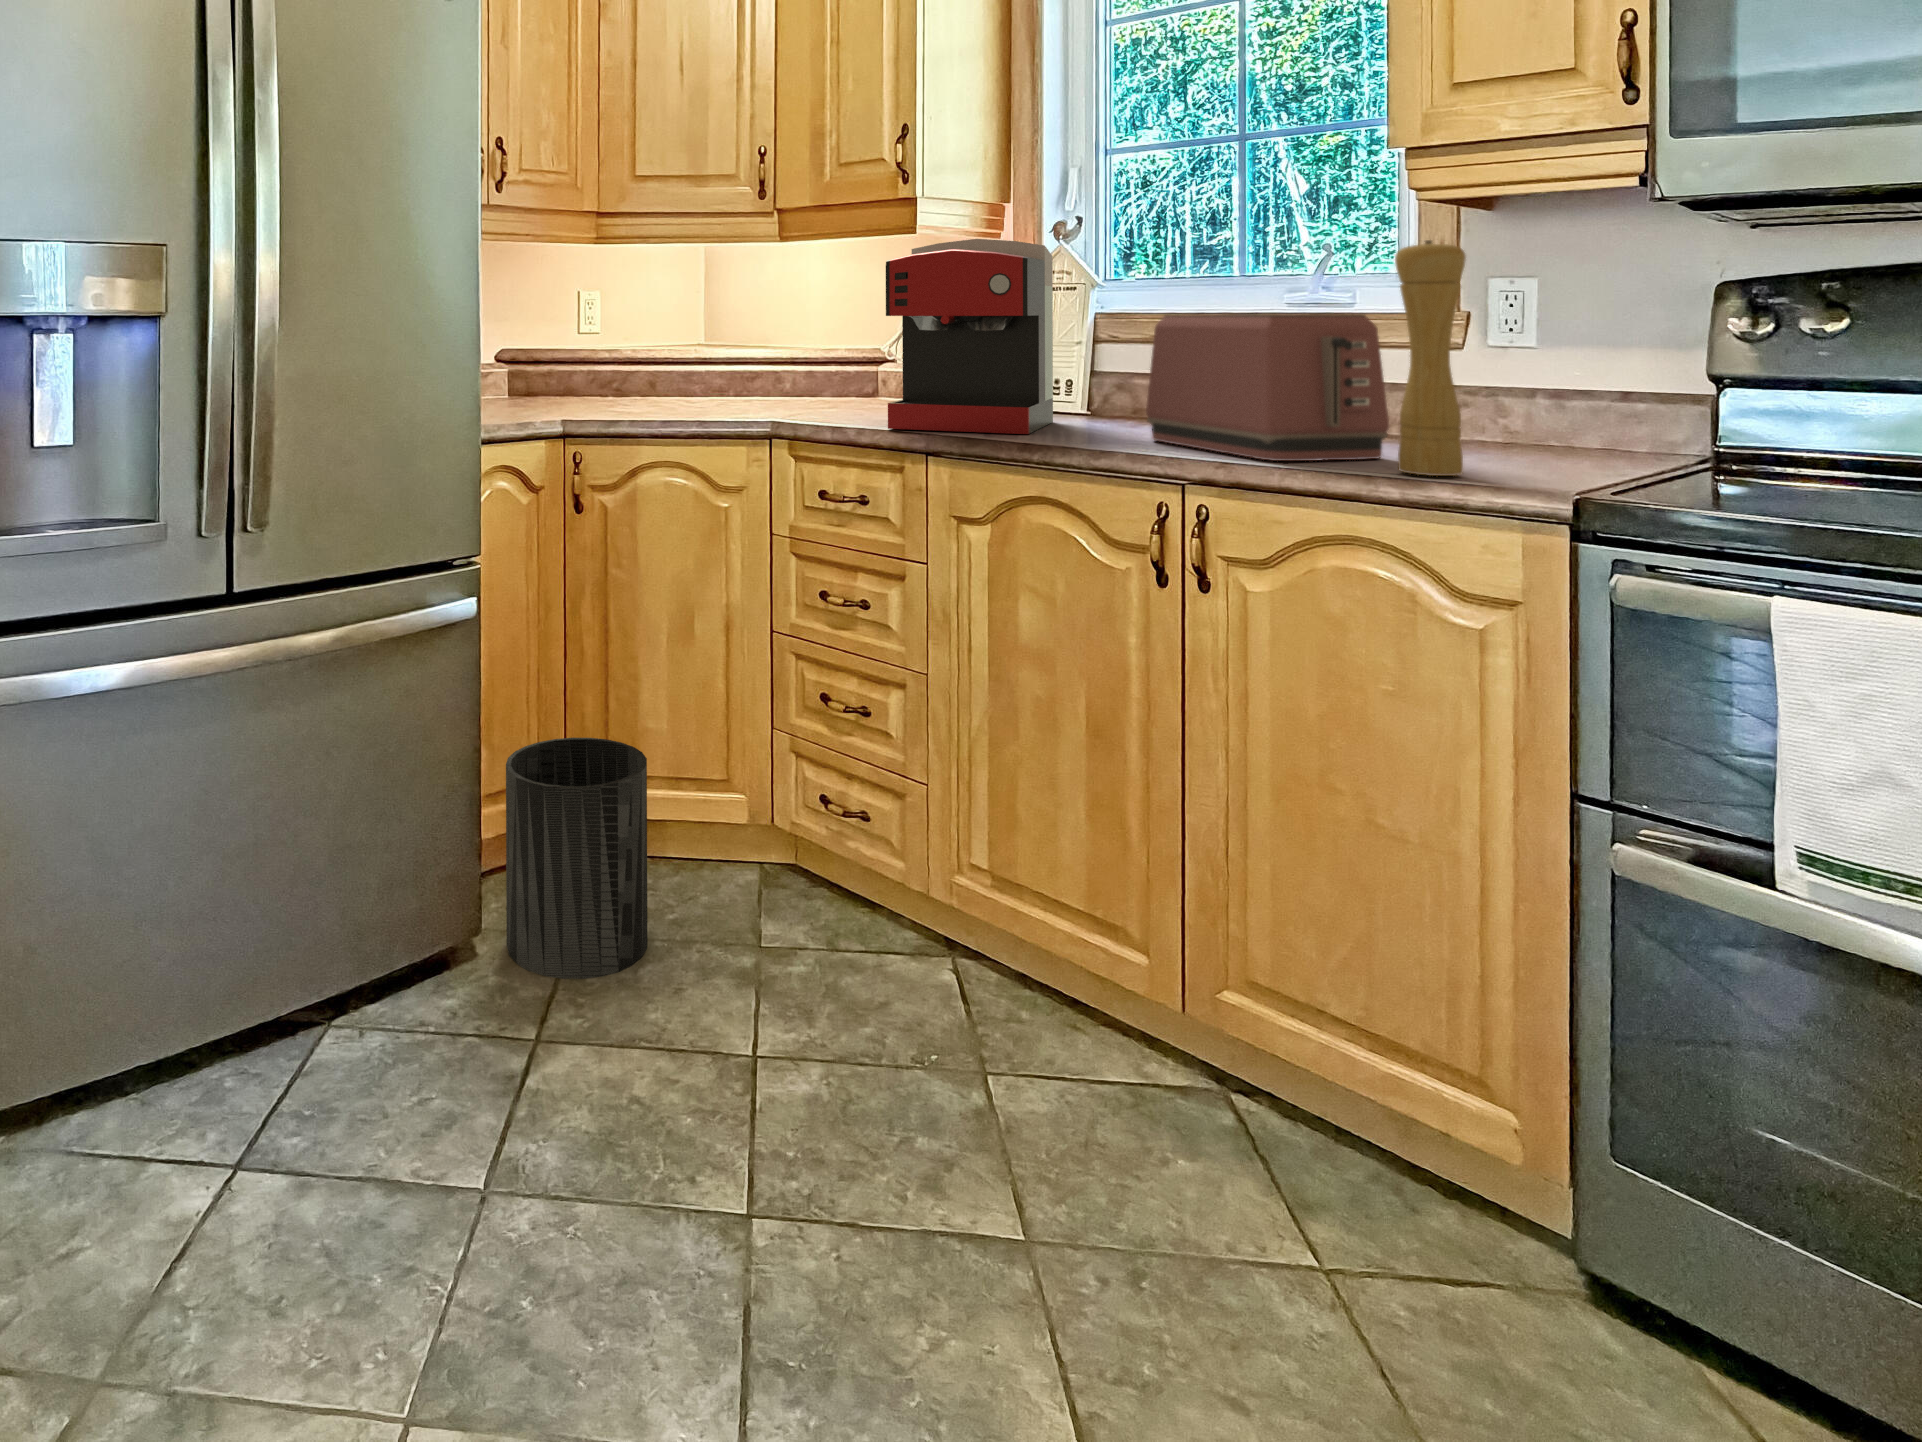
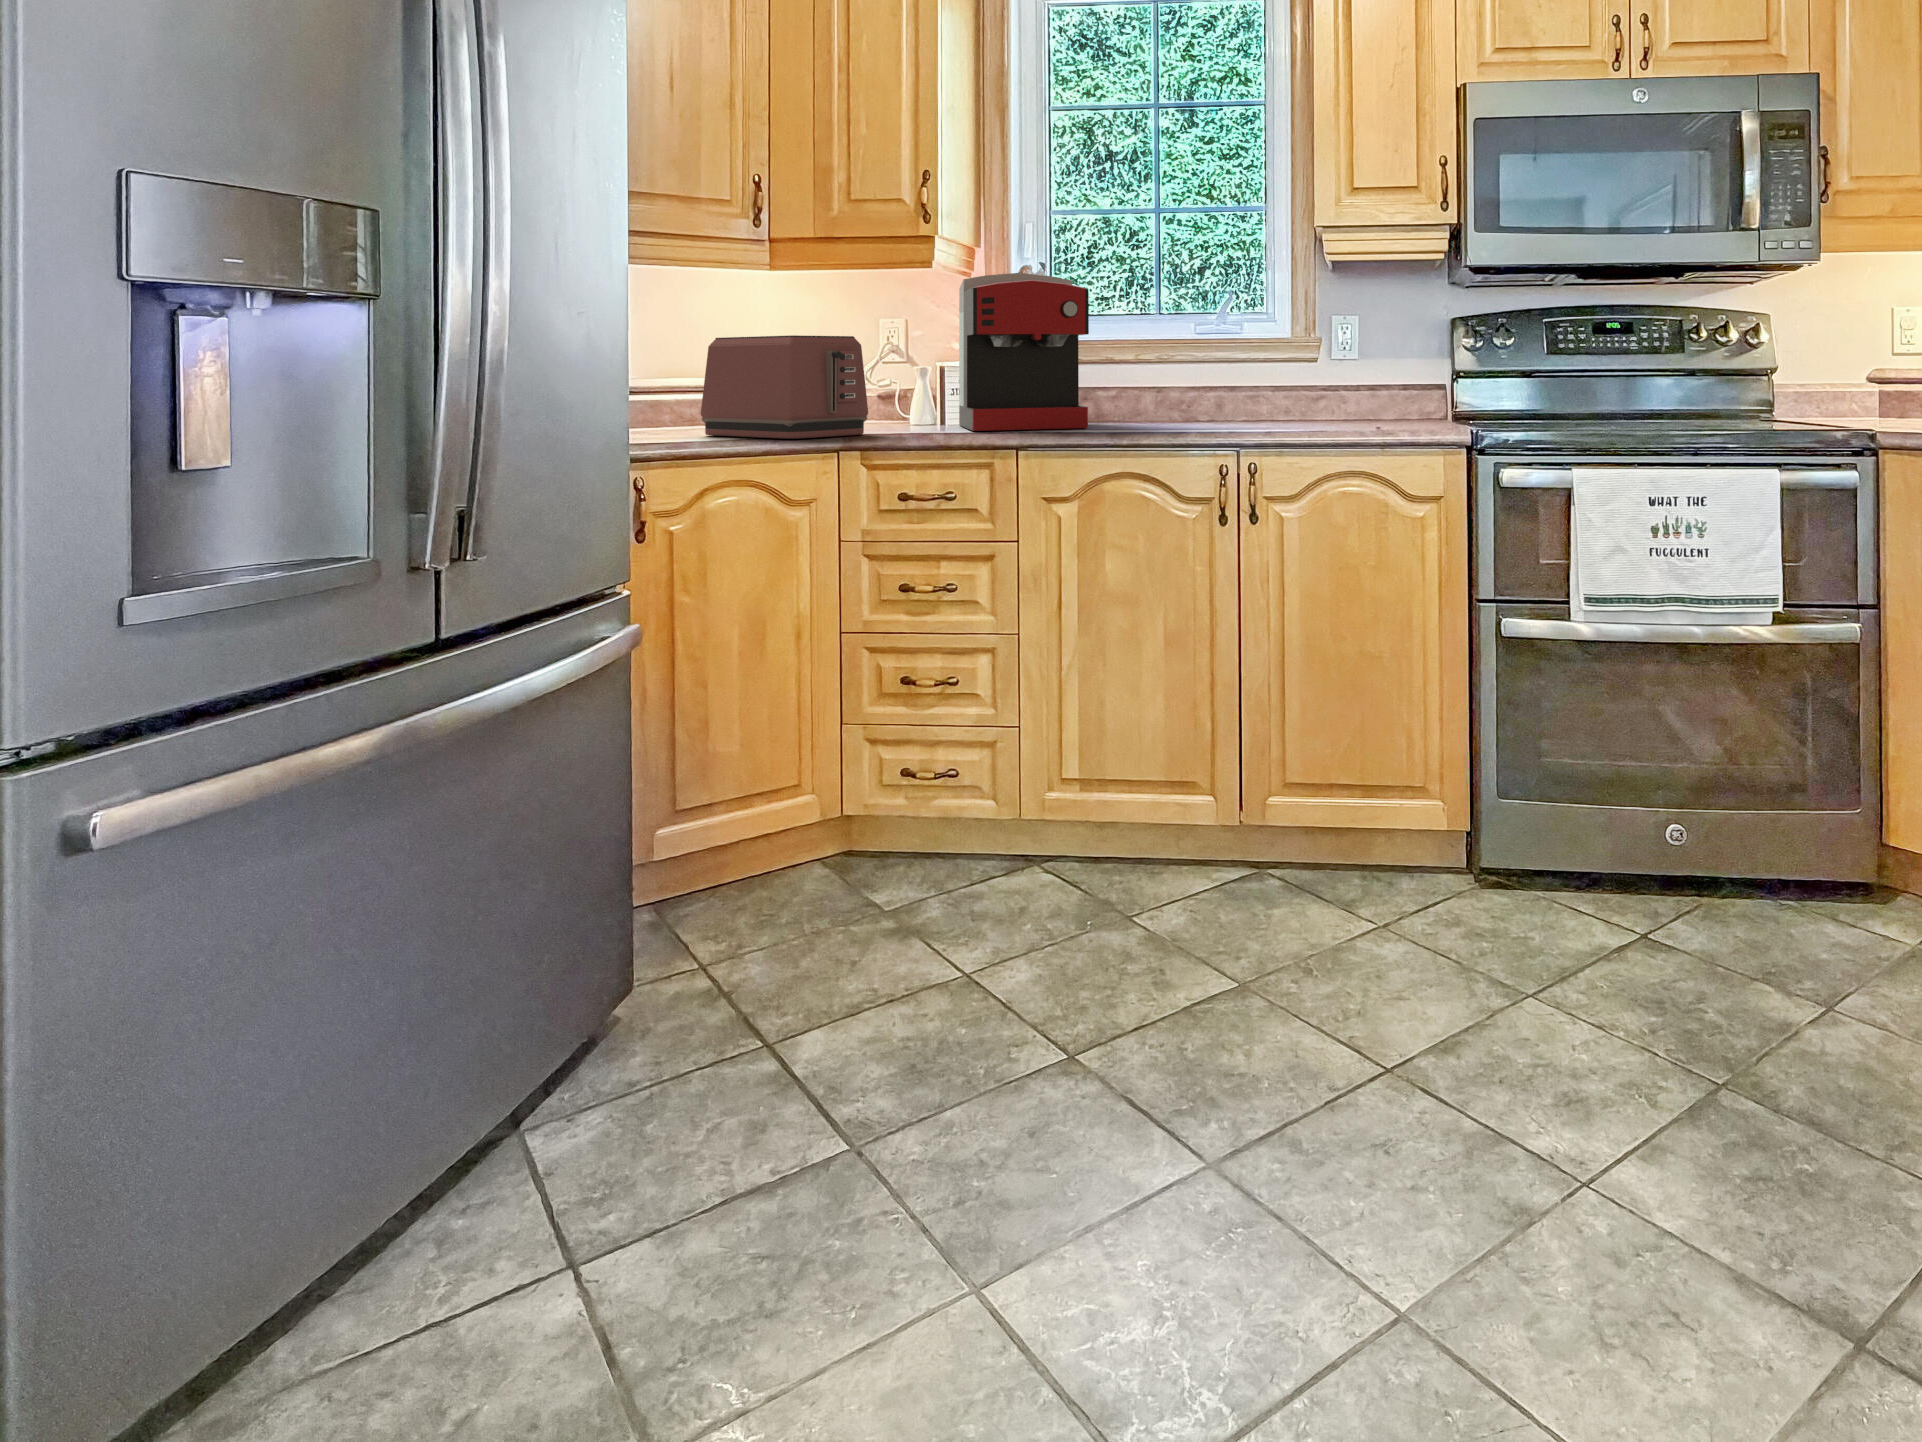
pepper mill: present [1395,240,1466,476] -> none [1365,284,1402,428]
toaster: present [1146,314,1389,461] -> present [701,335,868,439]
trash can: present [506,738,647,979] -> none [628,761,787,1009]

